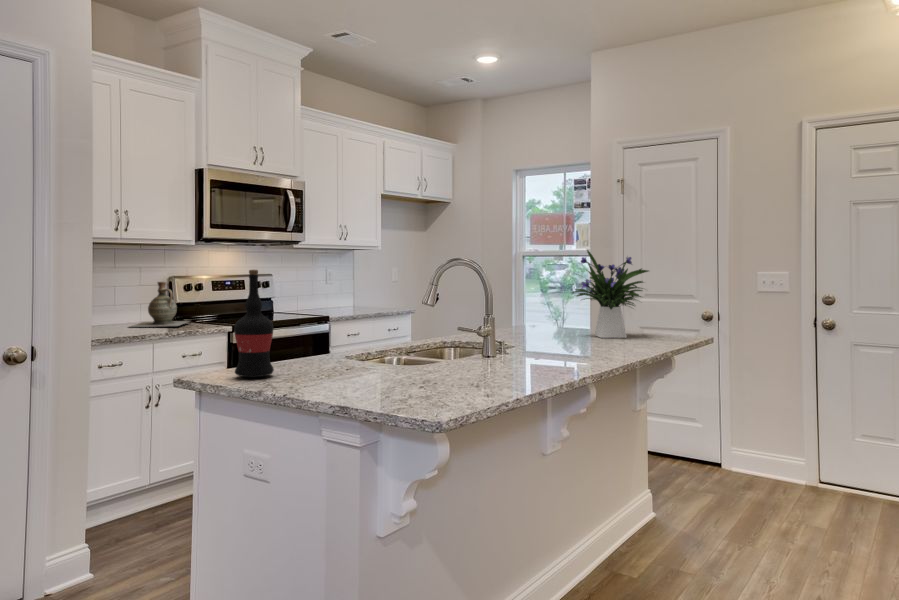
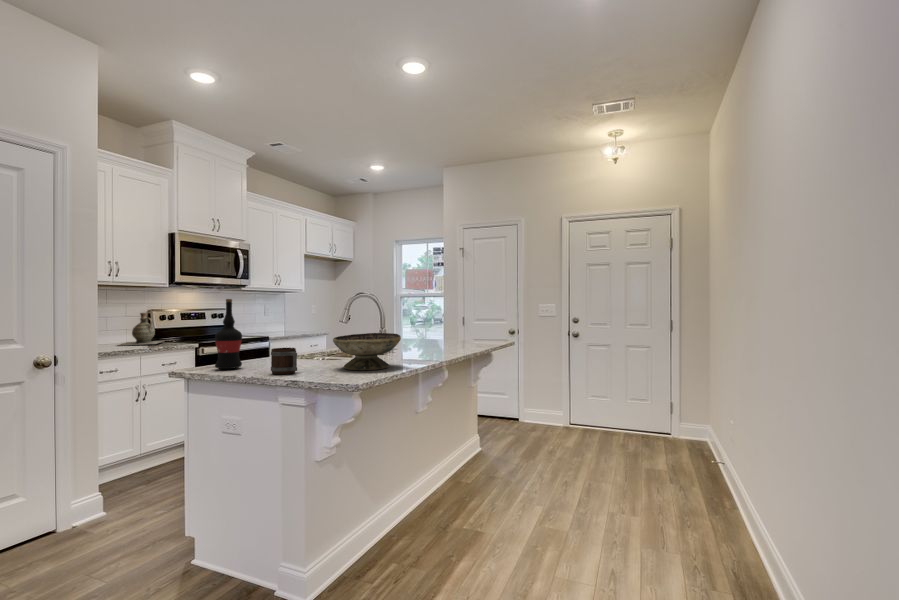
flower arrangement: present [574,250,649,338] -> none [428,290,477,343]
decorative bowl: none [406,327,517,391] -> present [333,333,401,370]
mug: none [310,349,349,393] -> present [271,348,297,374]

